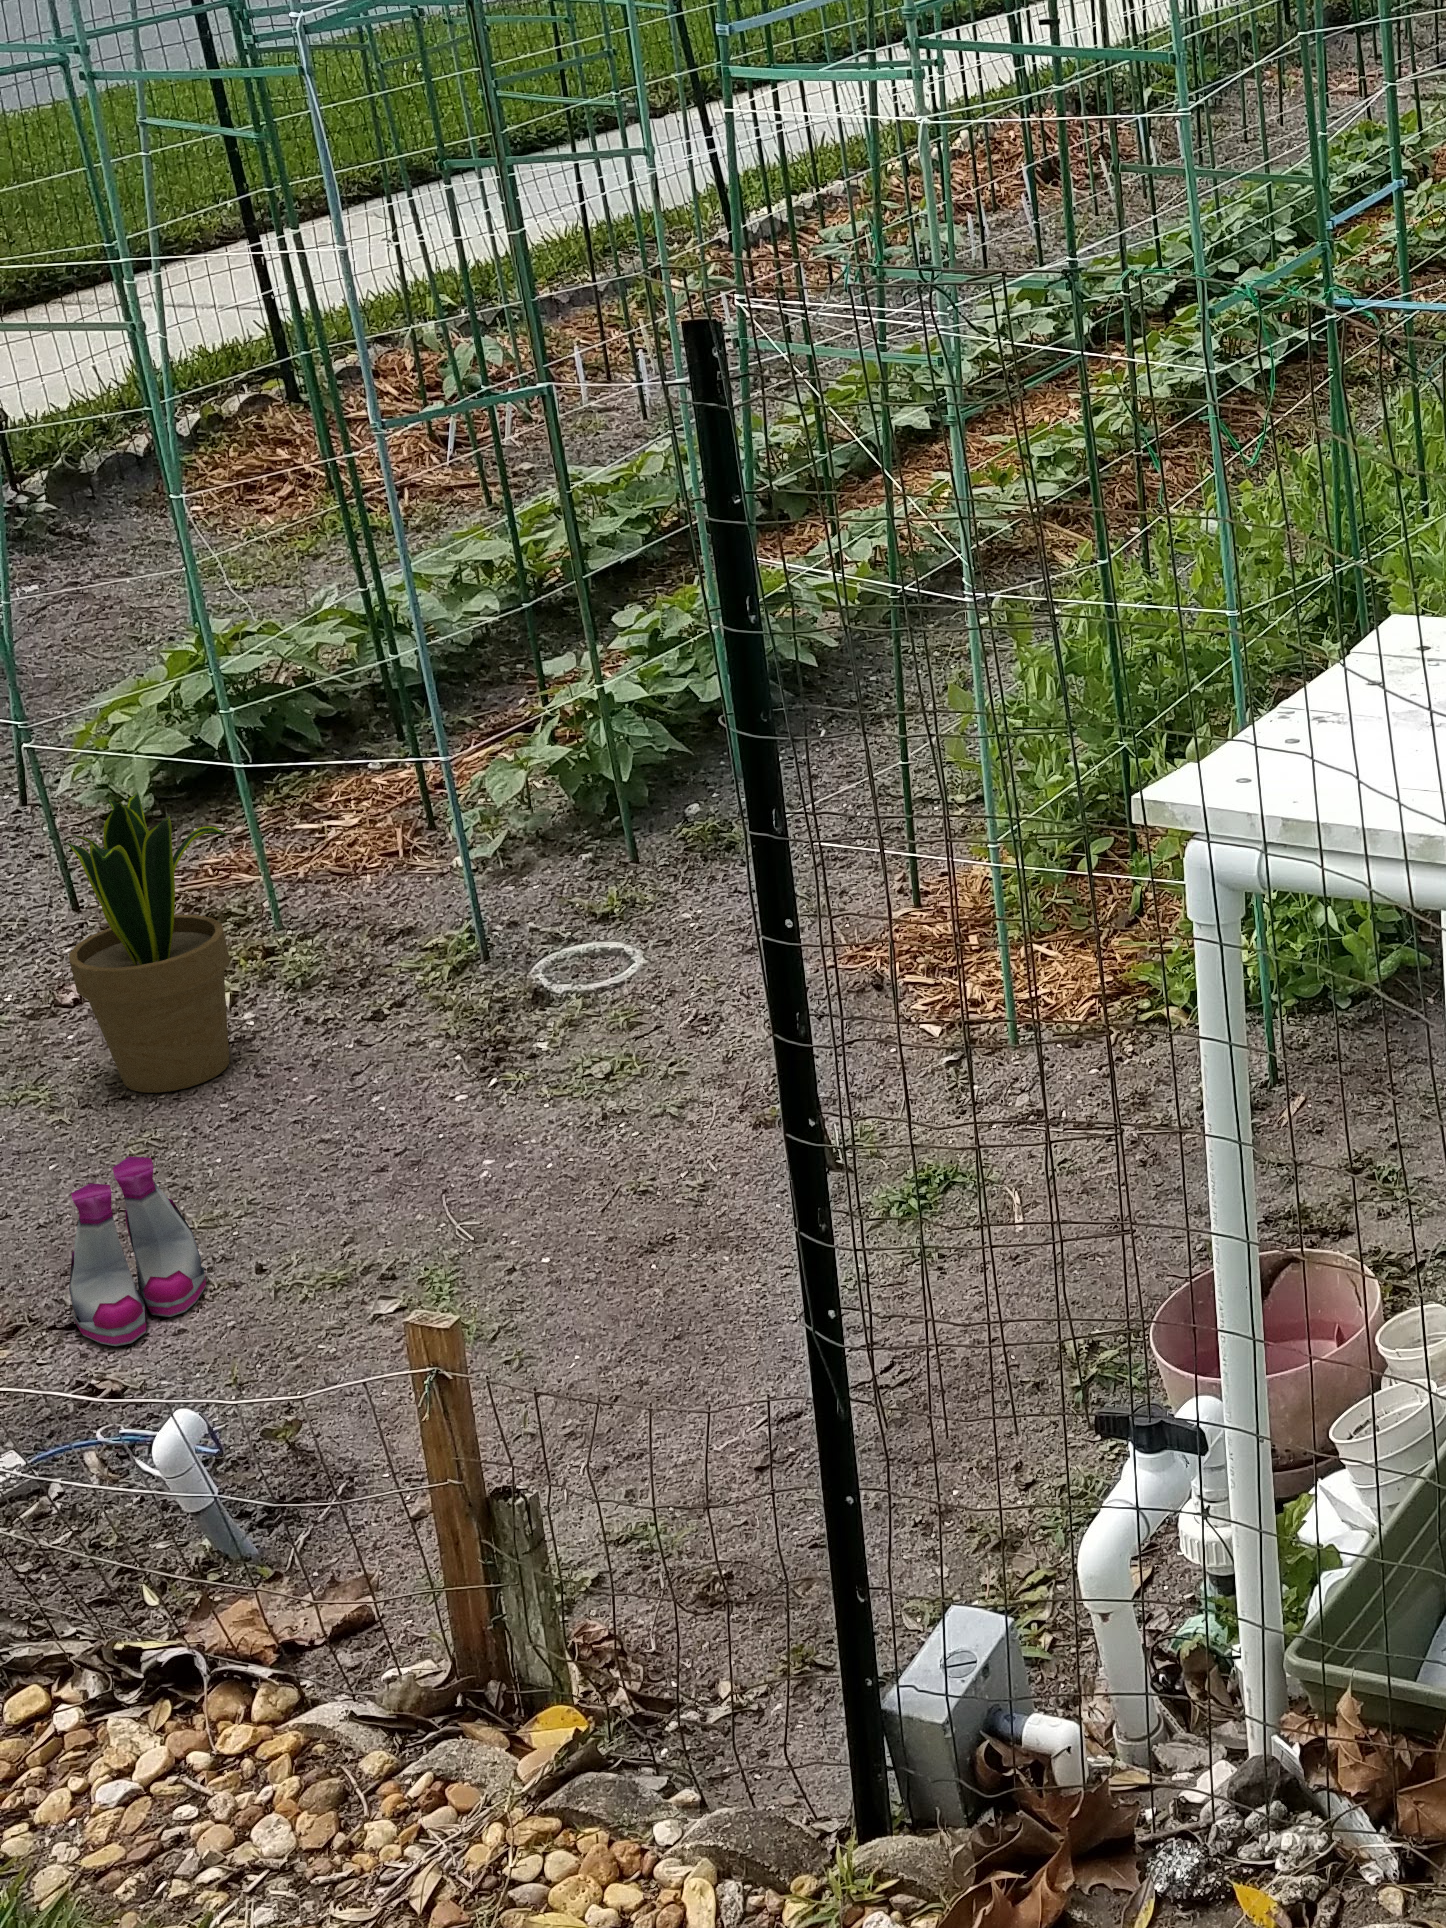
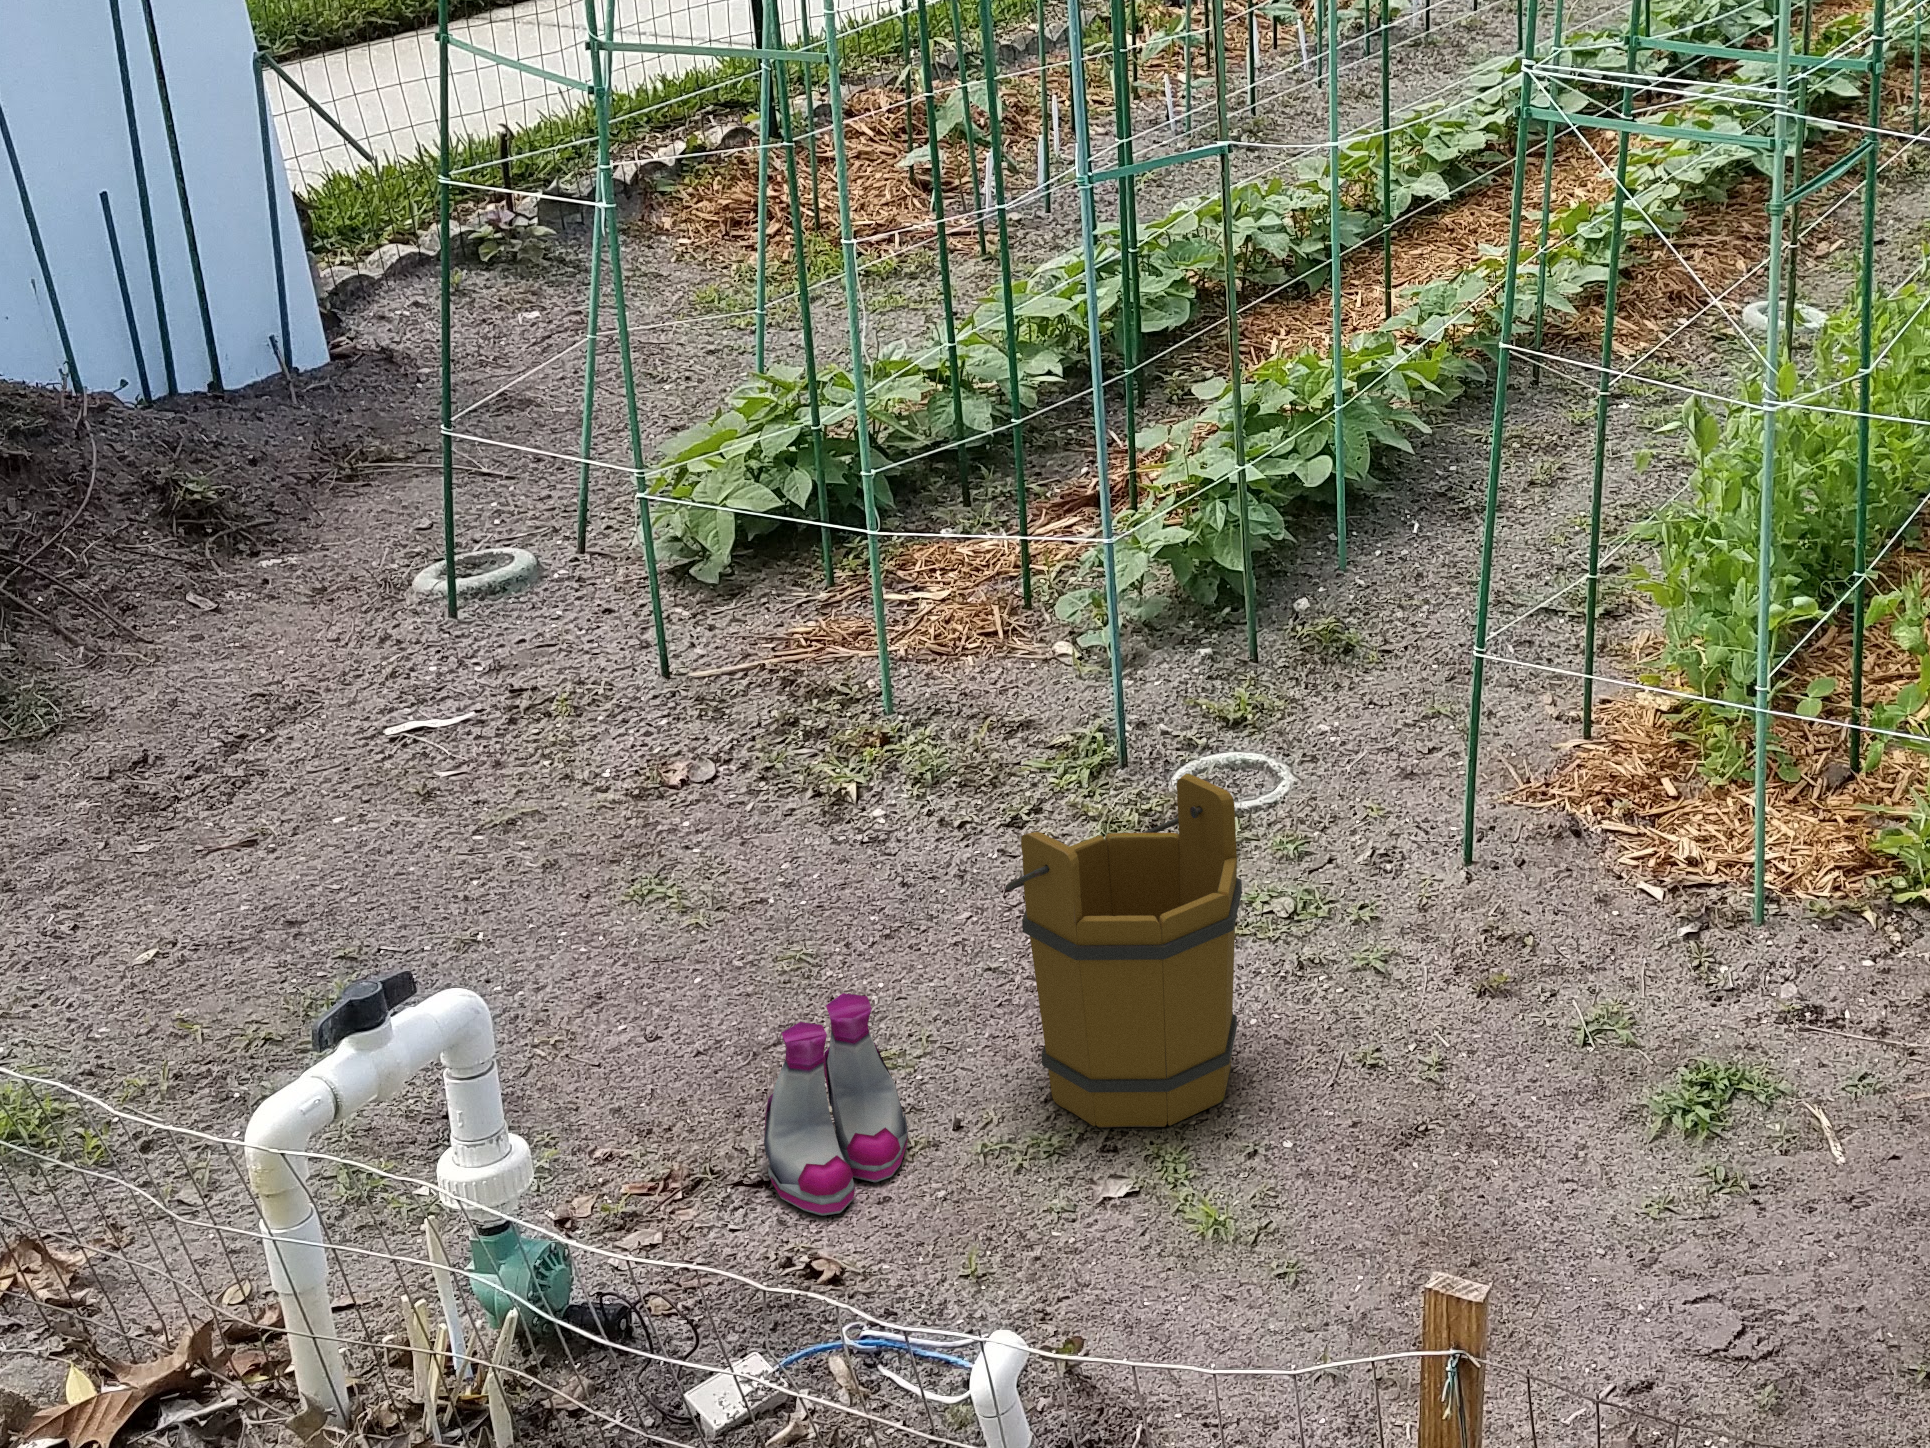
potted plant: present [67,792,230,1093] -> none [712,563,891,898]
bucket: none [276,948,514,1260] -> present [1006,773,1242,1127]

